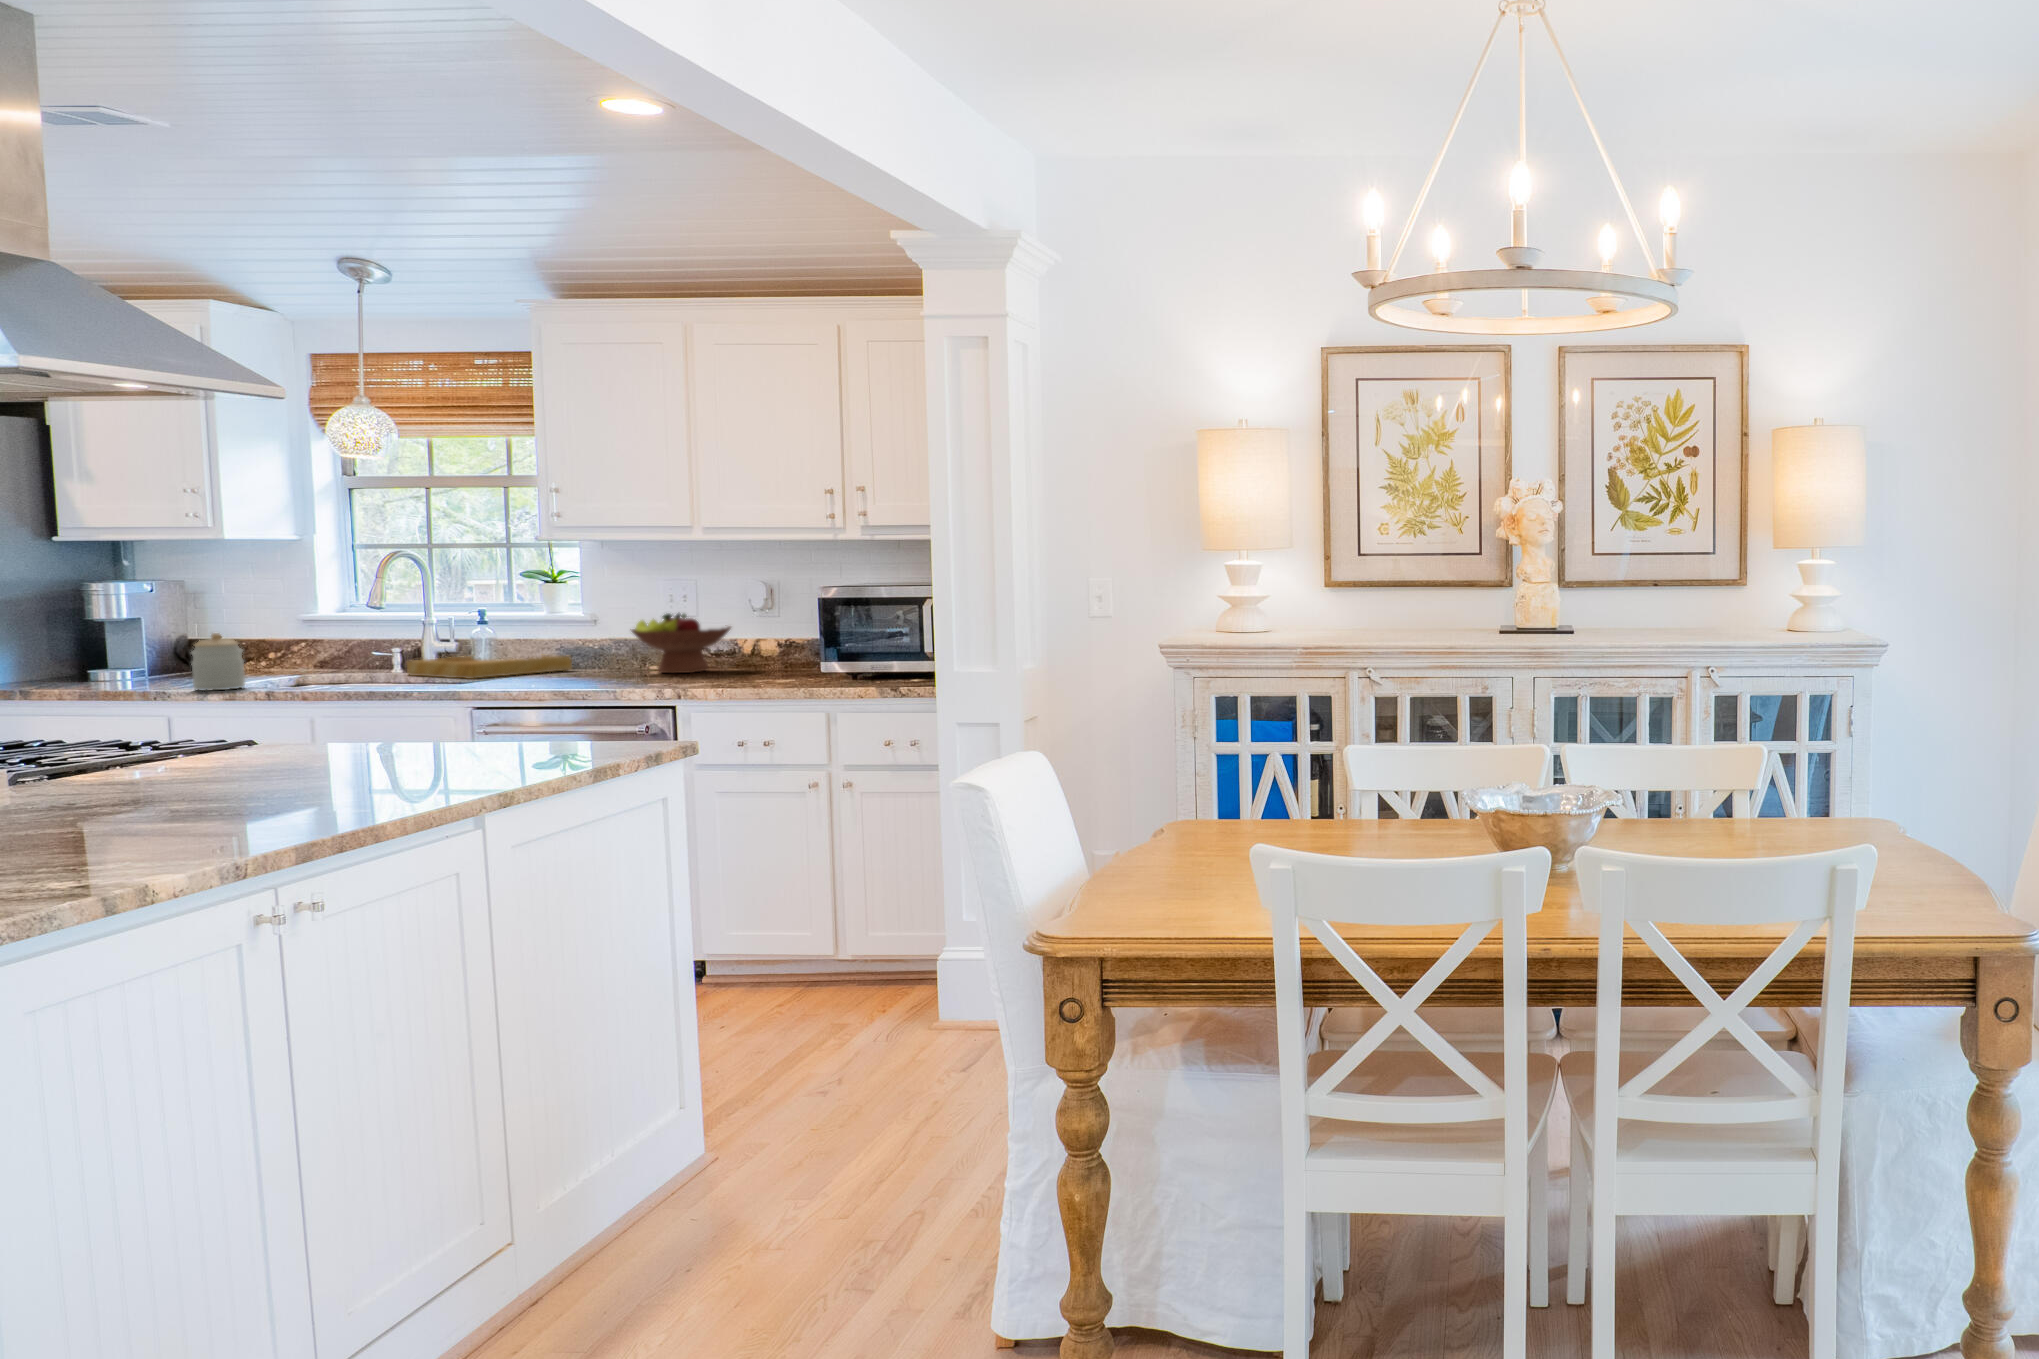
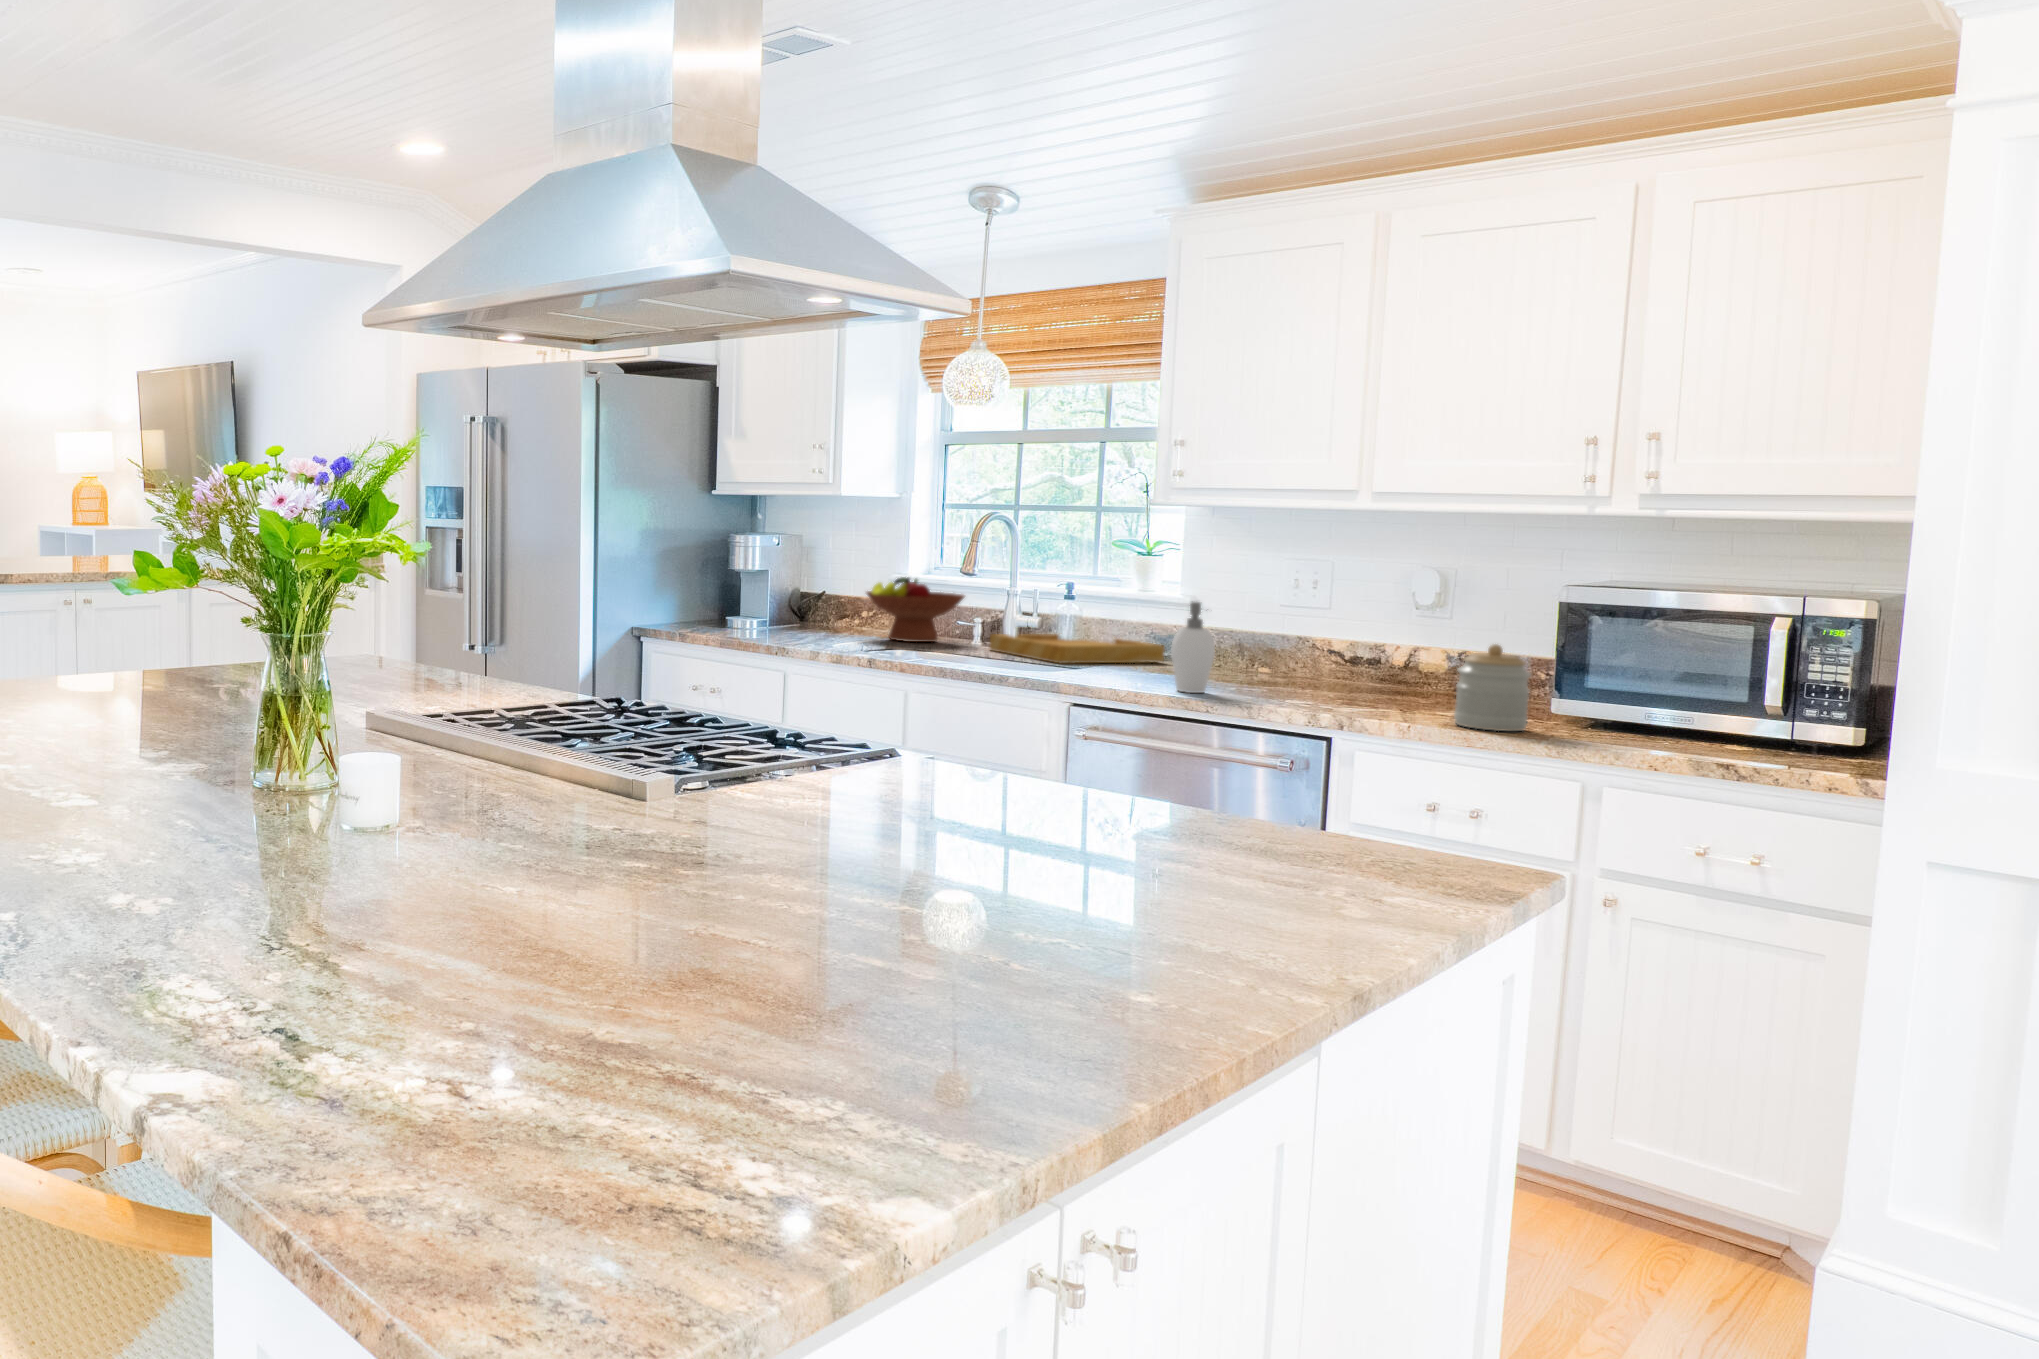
fruit bowl: present [630,613,731,673] -> present [867,577,965,642]
soap dispenser: none [555,616,591,687] -> present [1171,601,1215,693]
jar: present [191,633,245,691] -> present [1454,644,1530,731]

